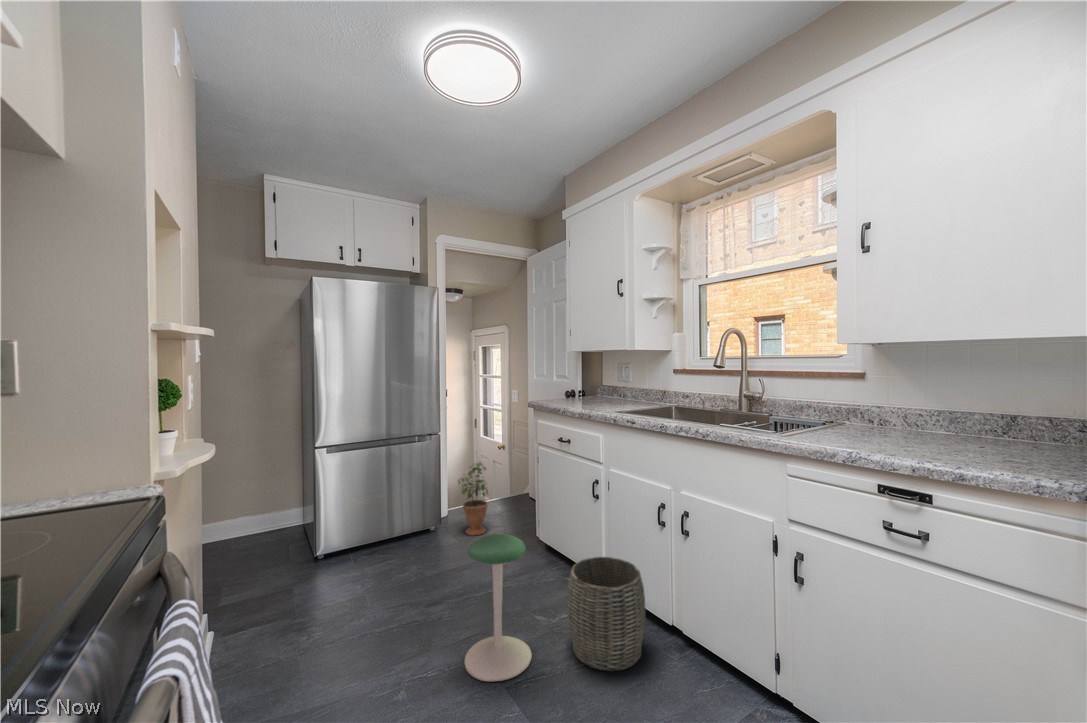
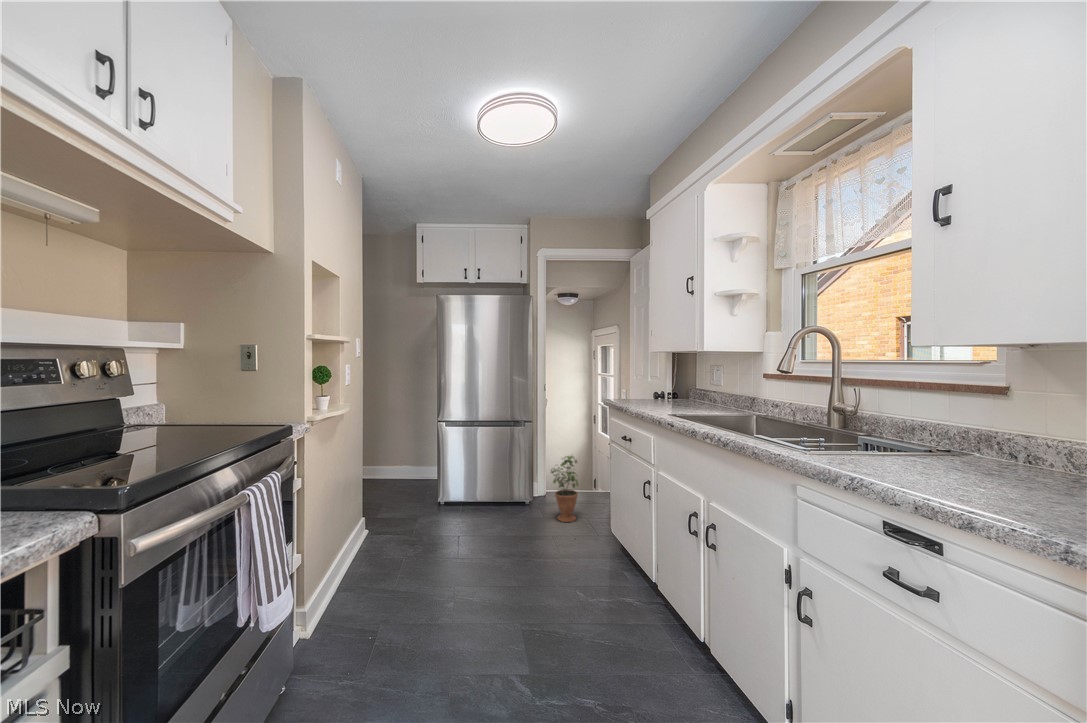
stool: present [465,534,532,682] -> none [507,530,570,671]
woven basket: present [568,557,645,671] -> none [606,568,689,694]

